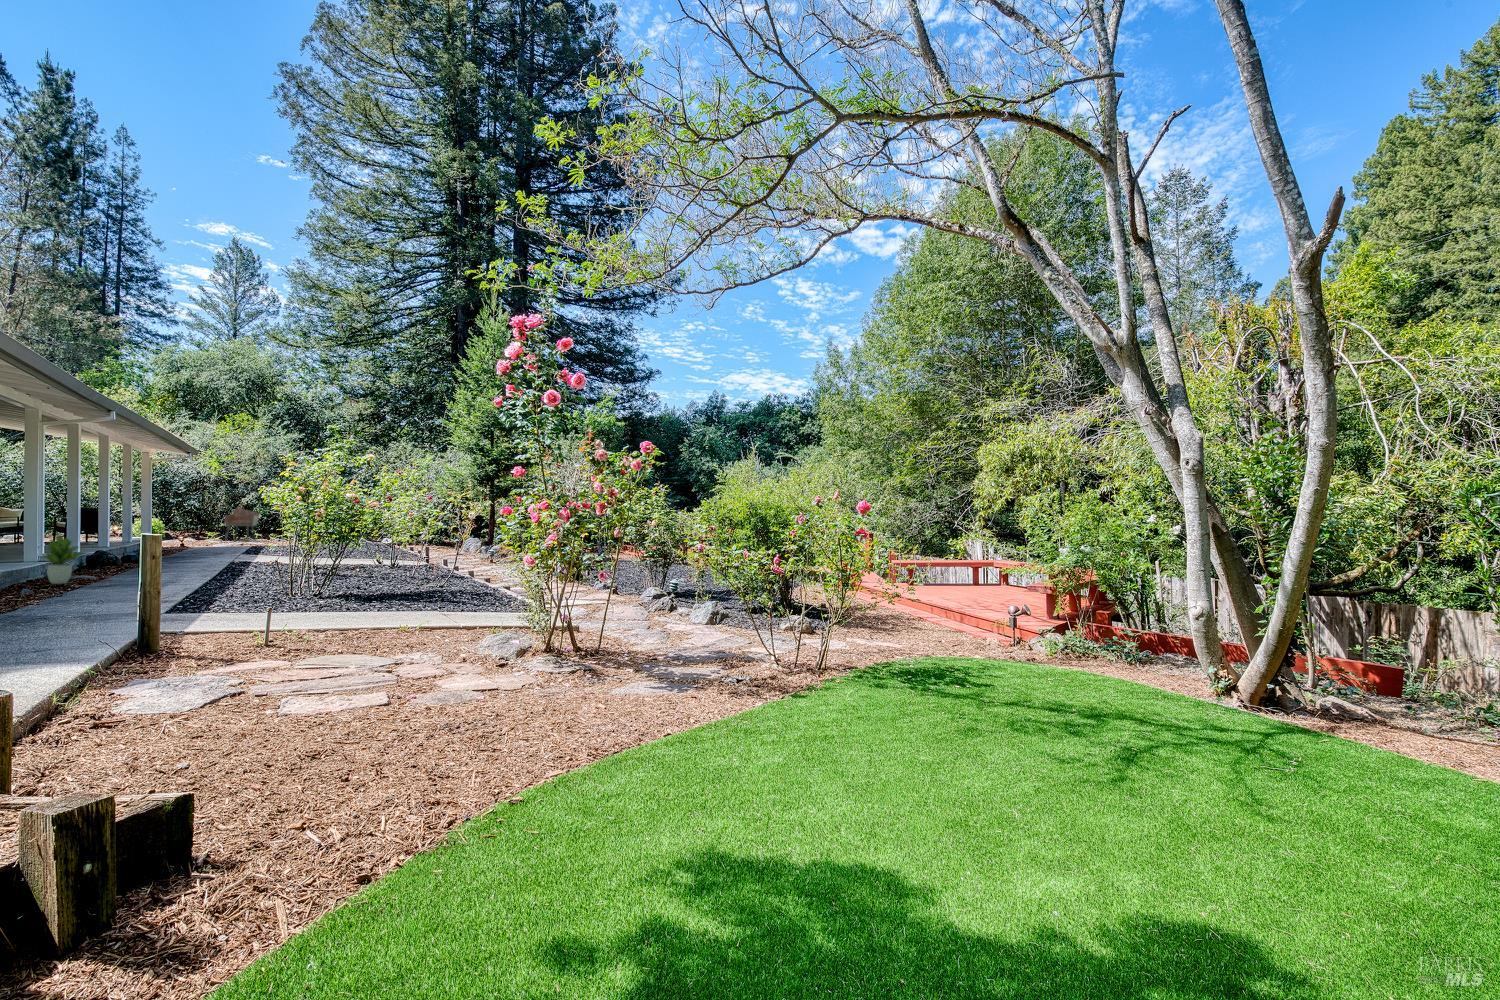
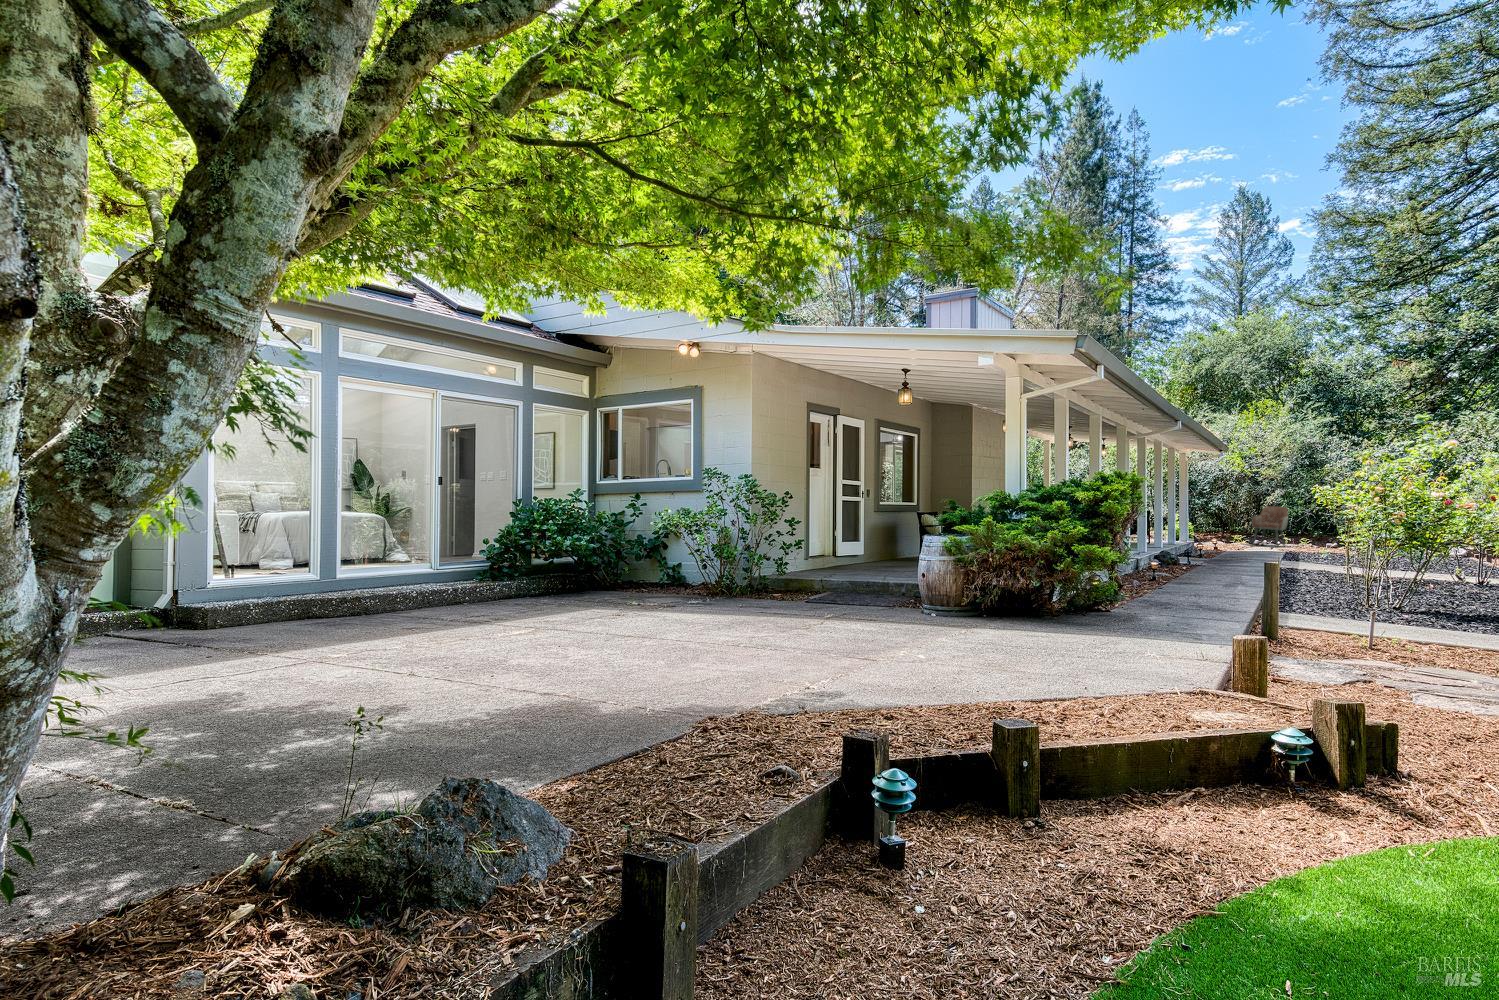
potted plant: present [44,535,84,584] -> none [1130,529,1160,575]

